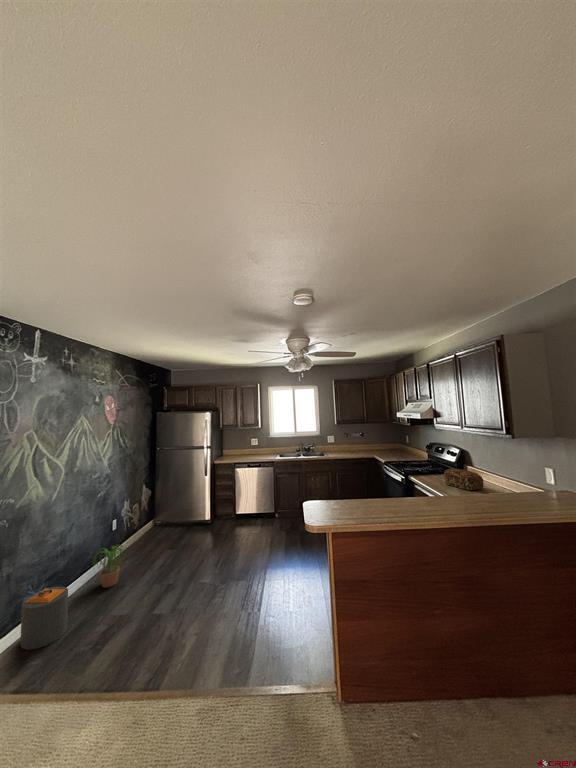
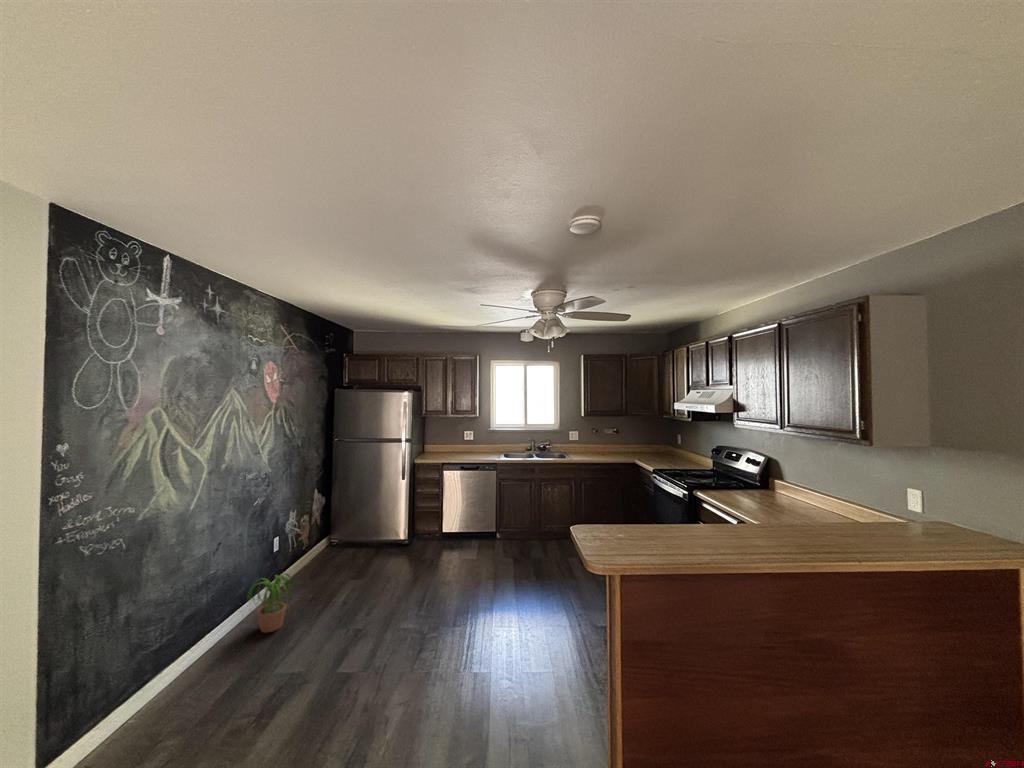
bread loaf: present [444,468,484,490] -> none [749,483,807,514]
trash can: present [20,585,68,650] -> none [145,624,215,724]

